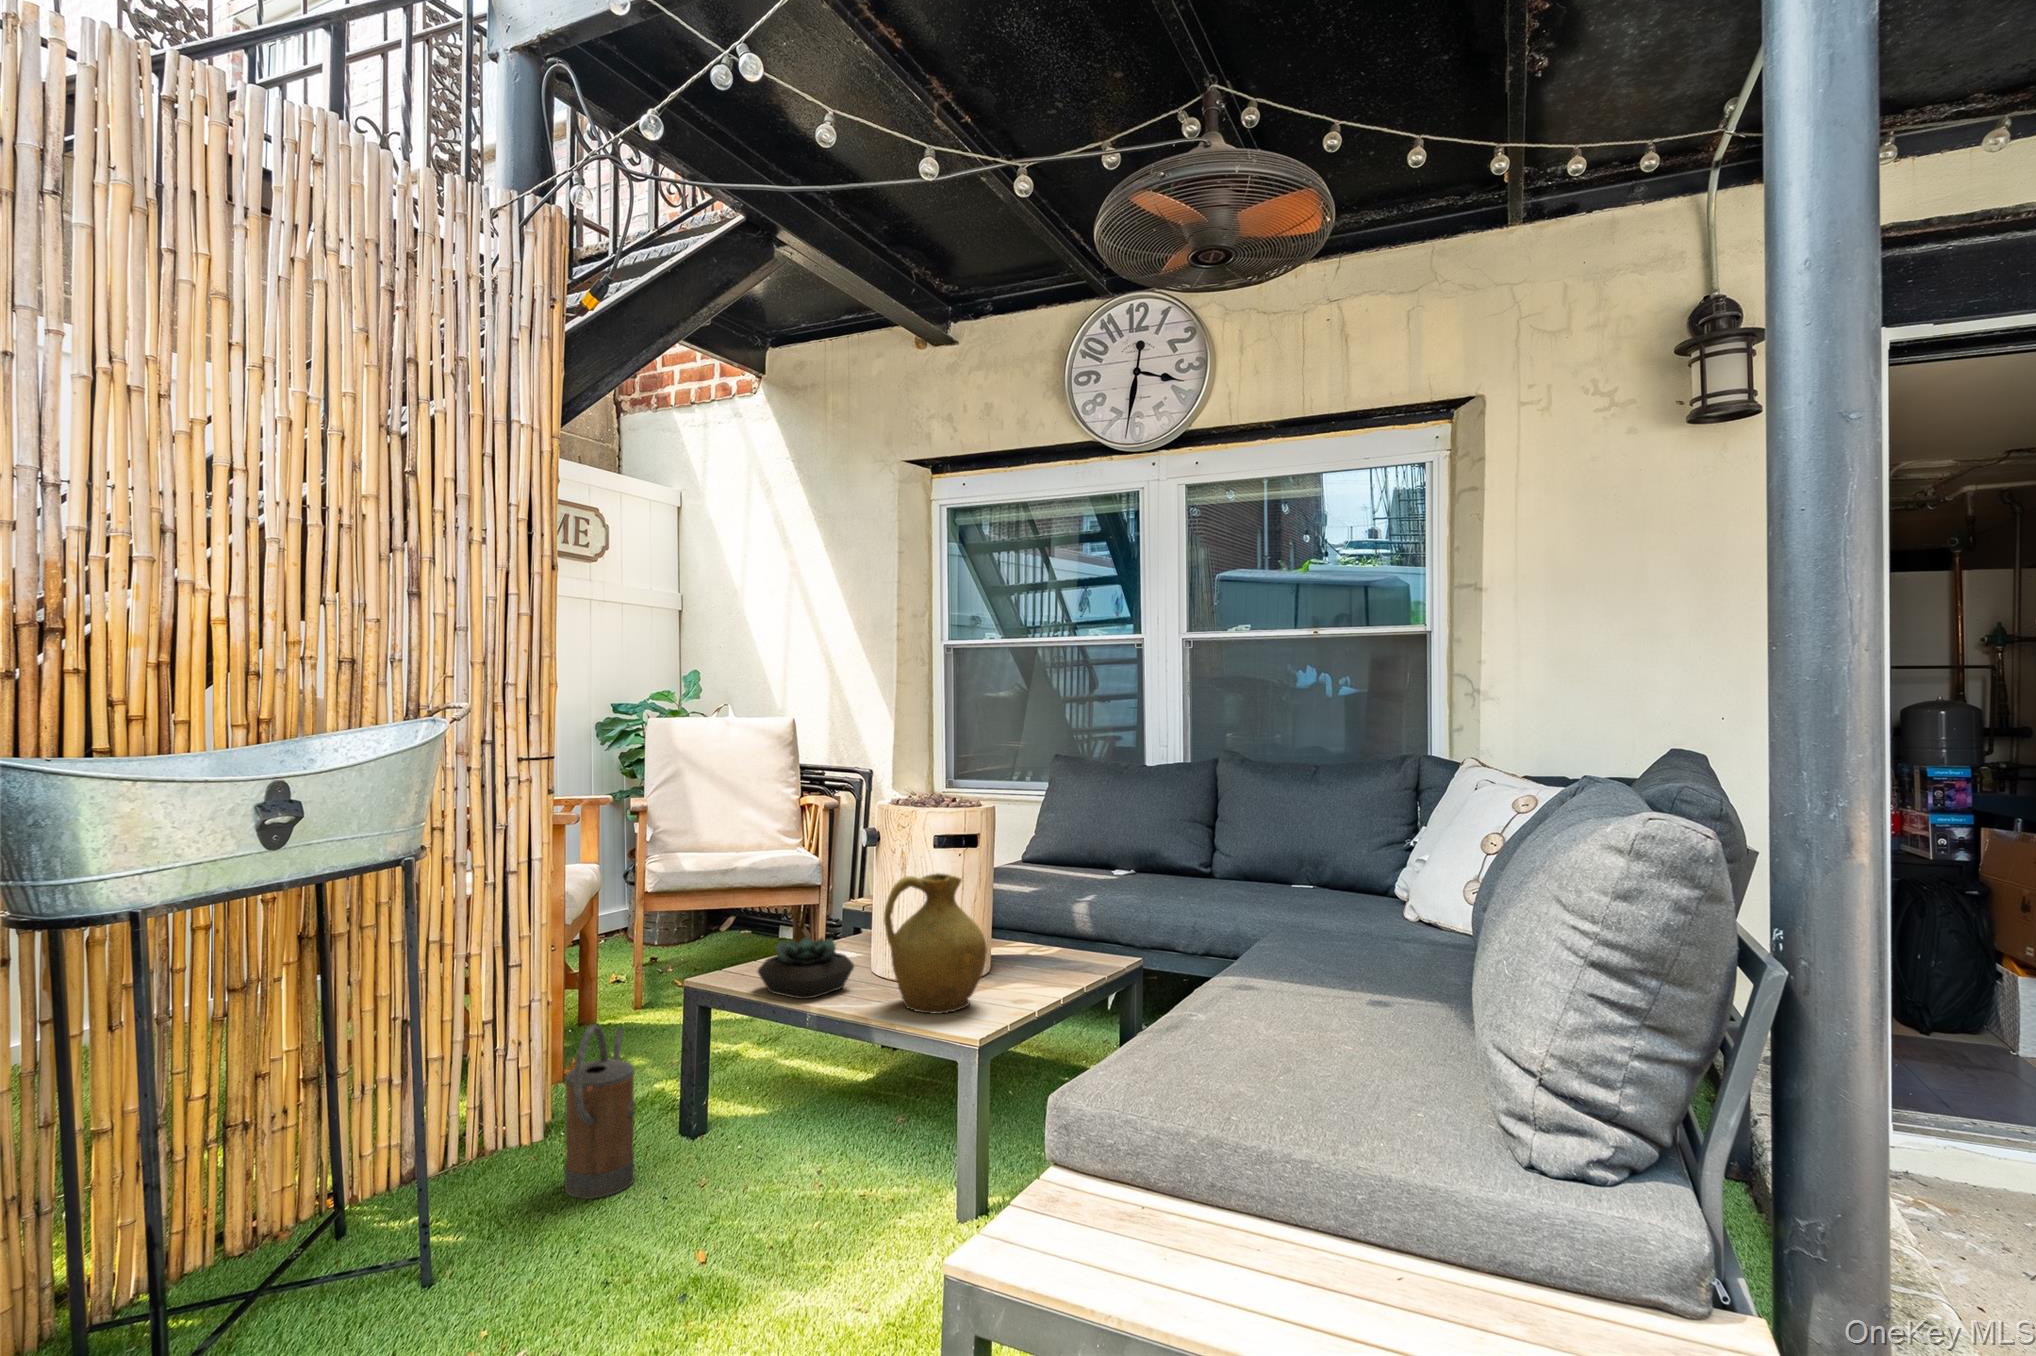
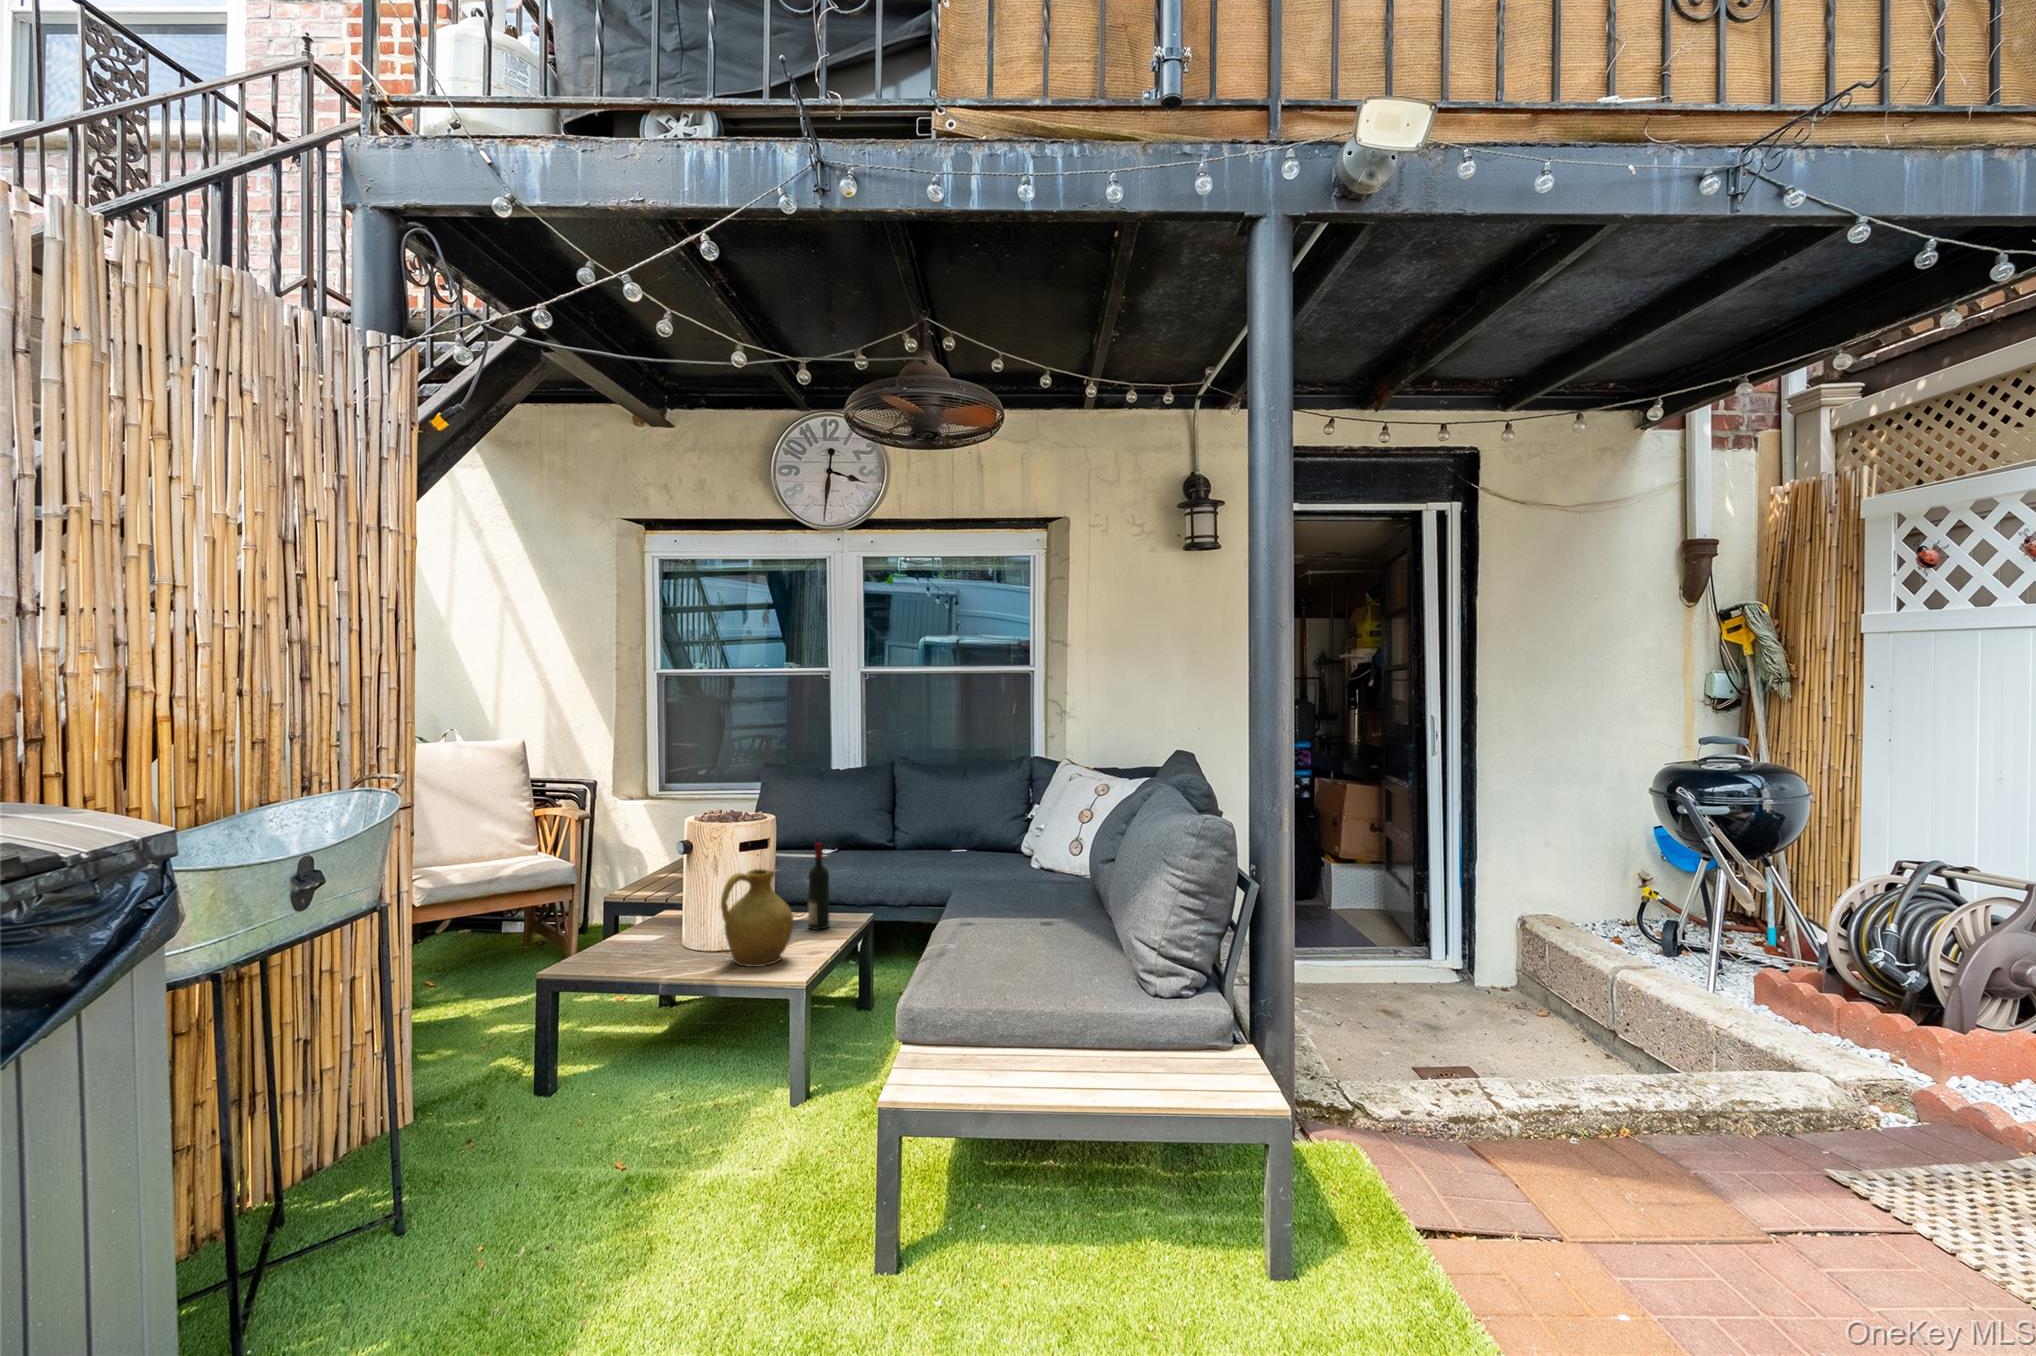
wine bottle: none [1041,847,1071,971] -> present [808,843,829,929]
succulent plant: present [758,937,854,999] -> none [613,922,687,969]
watering can: present [565,1024,635,1199] -> none [471,1006,528,1138]

